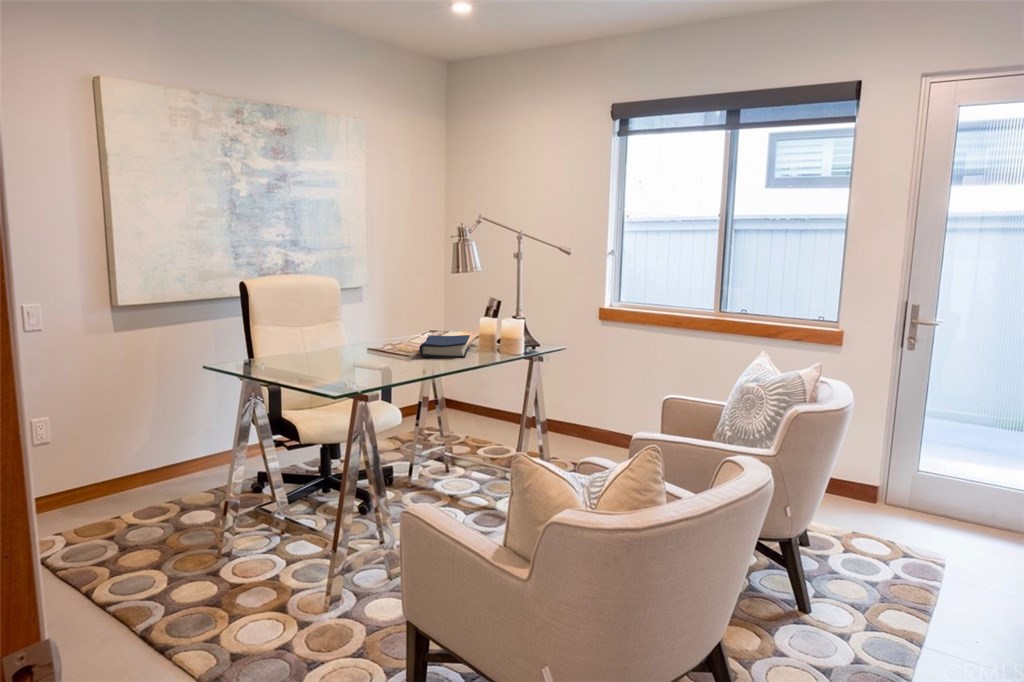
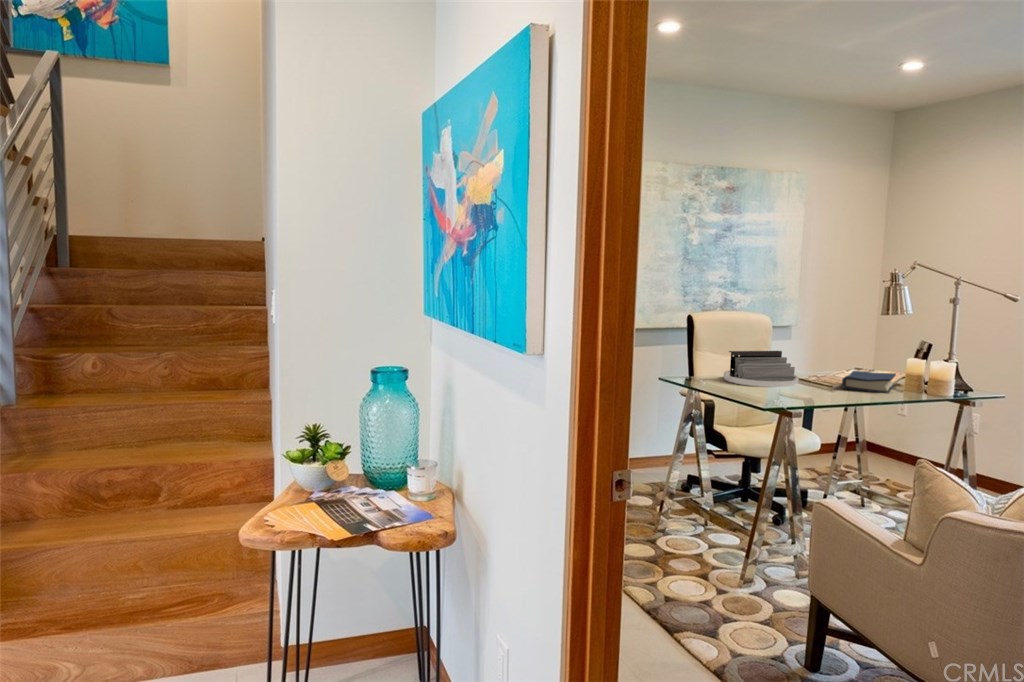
desk organizer: none [289,319,375,365] -> present [724,351,799,387]

